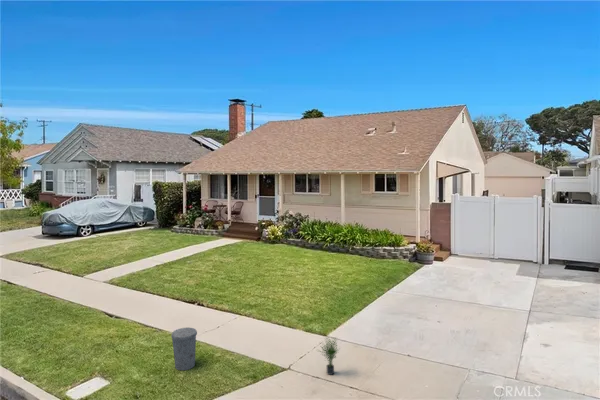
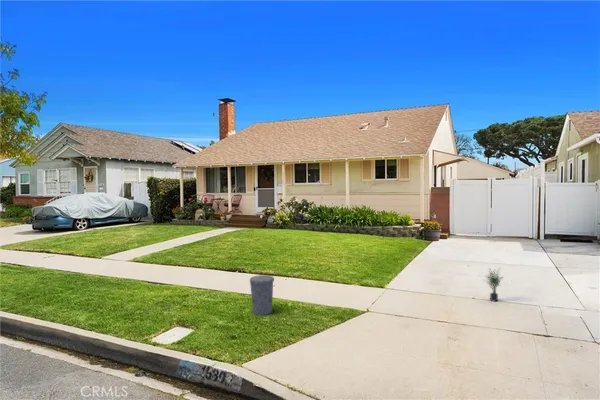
potted plant: present [322,341,337,375] -> present [488,273,503,301]

